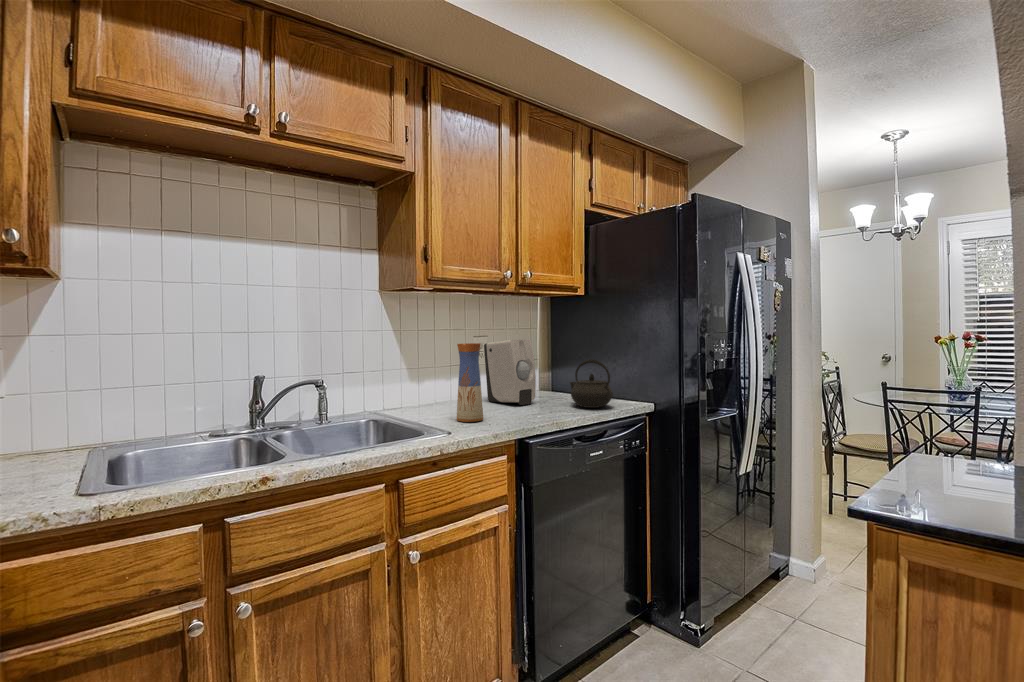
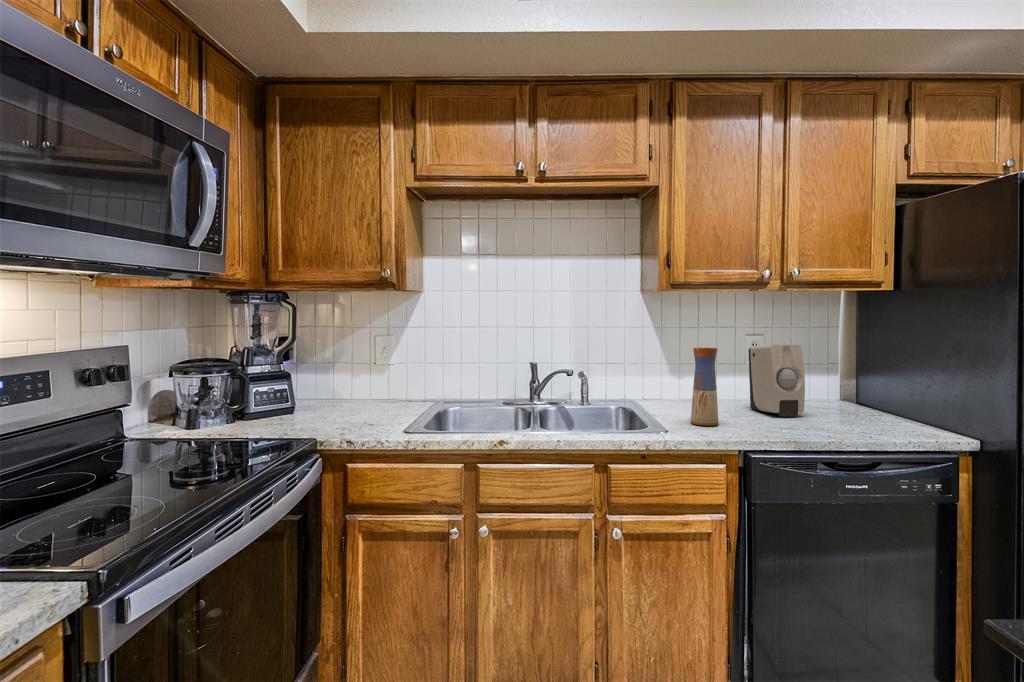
kettle: present [570,359,613,408] -> none [845,372,905,430]

